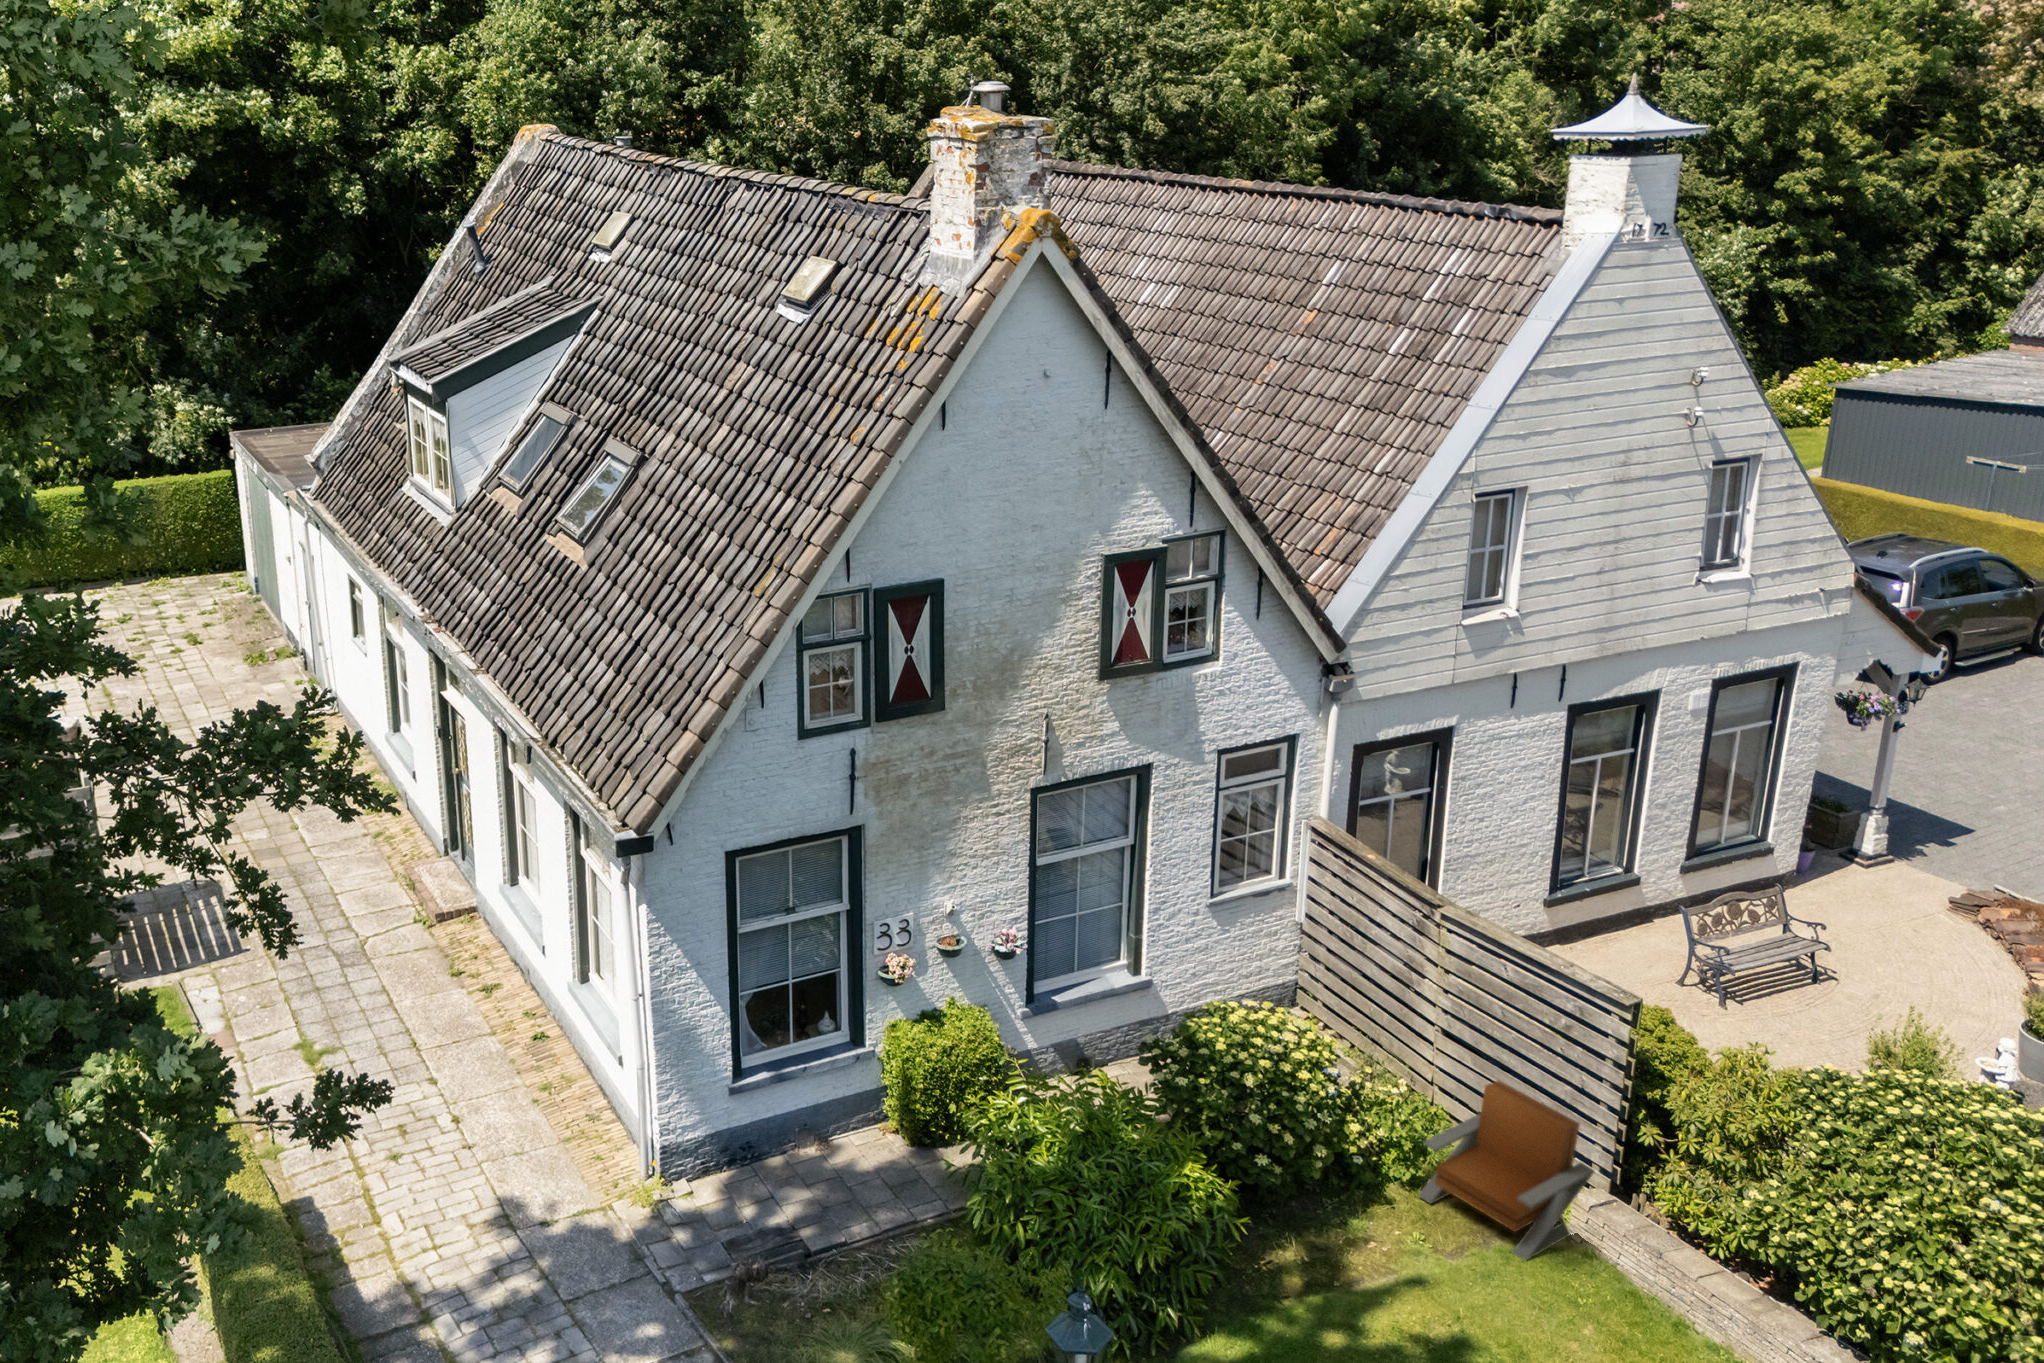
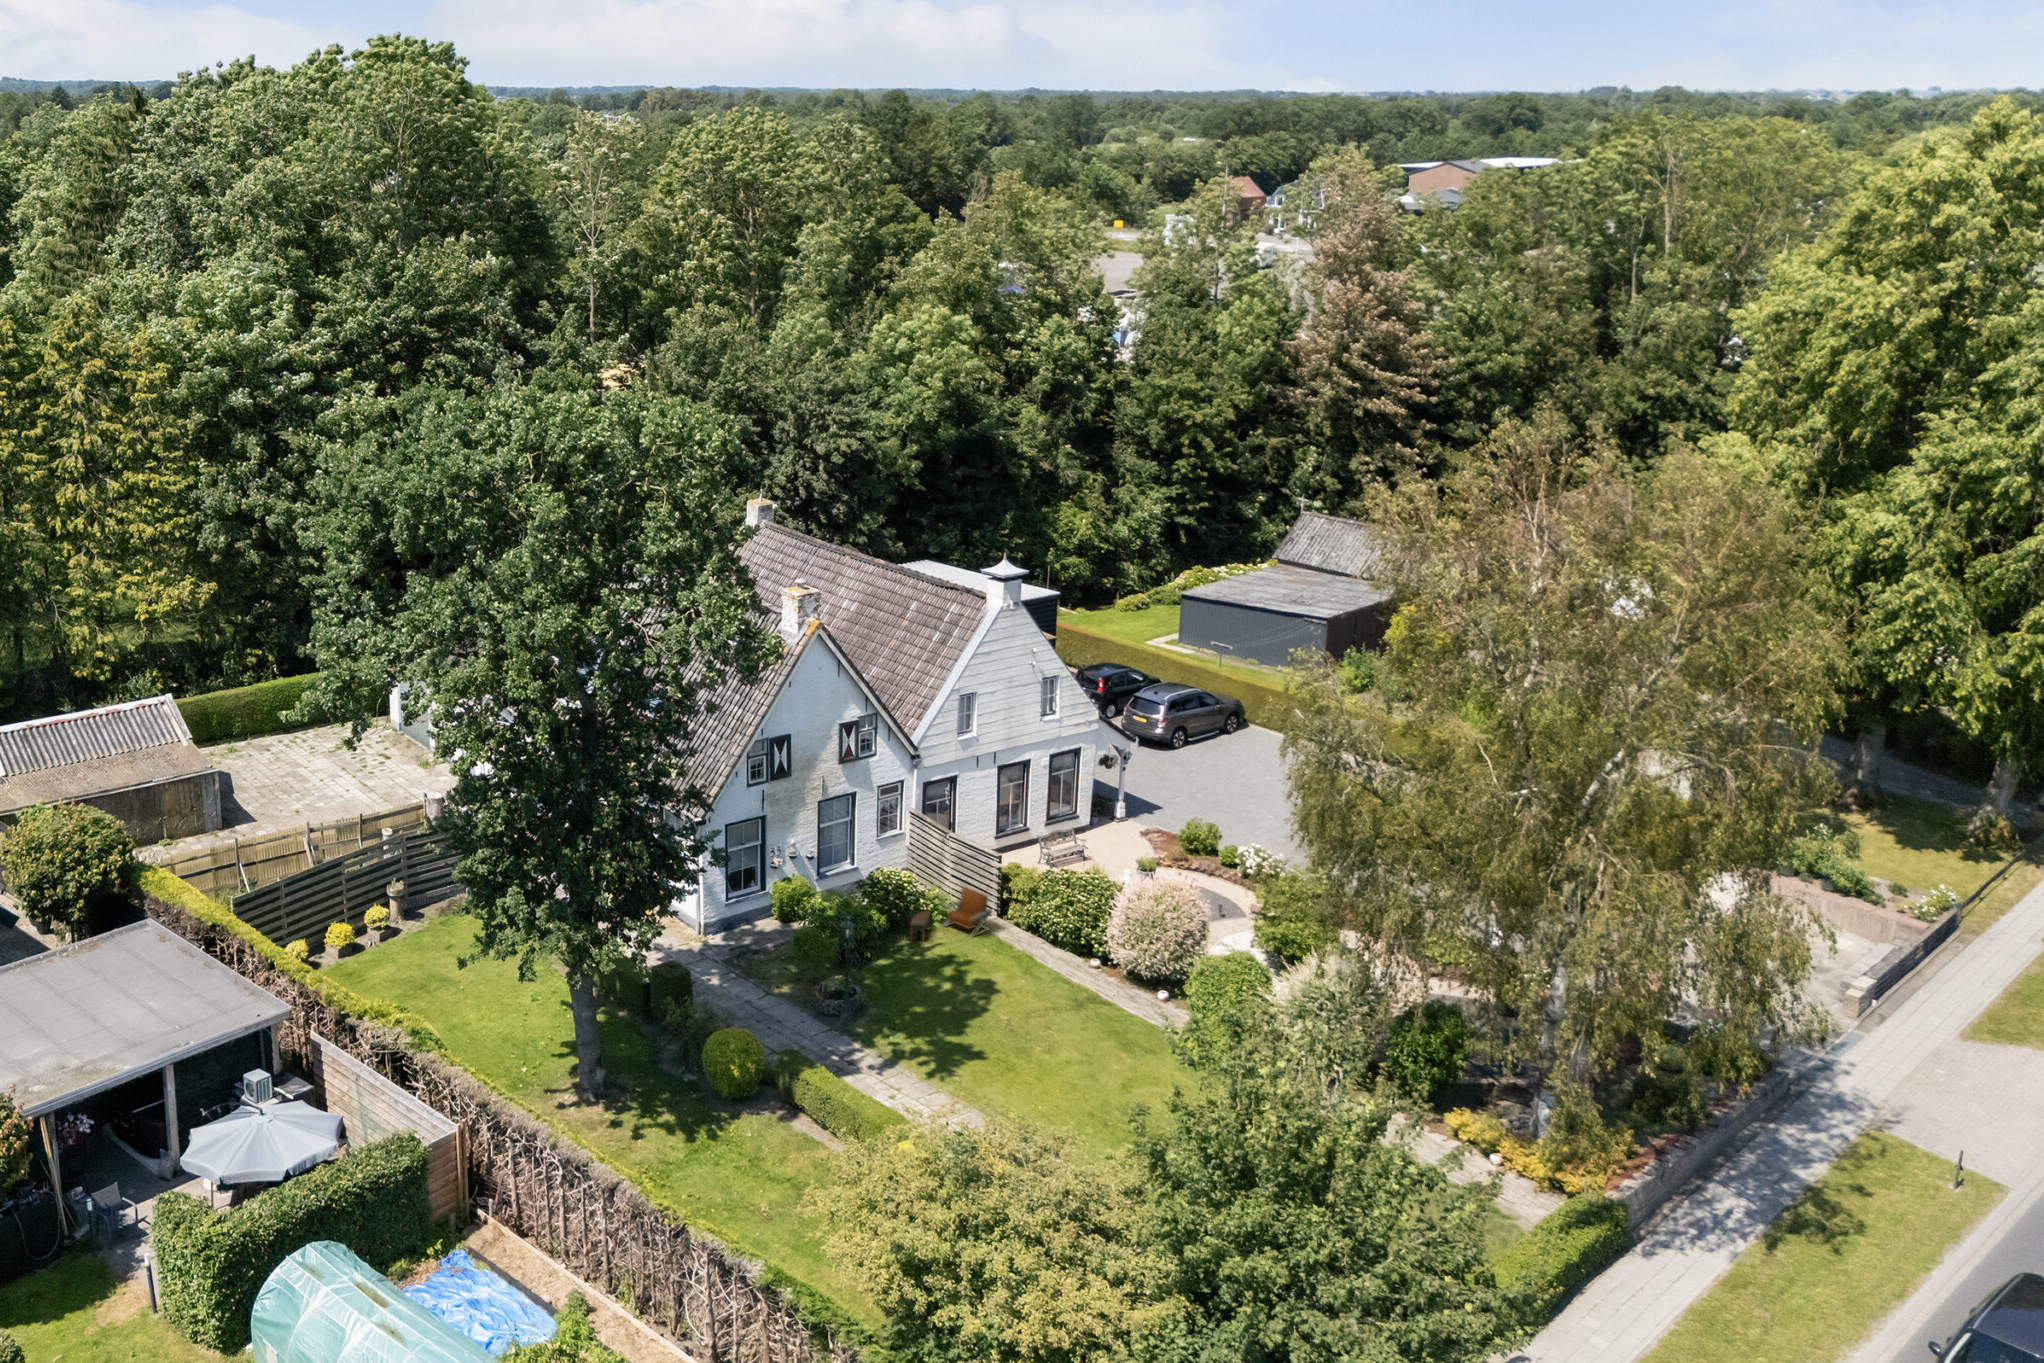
bench: none [1314,1142,1383,1262] -> present [910,911,930,940]

